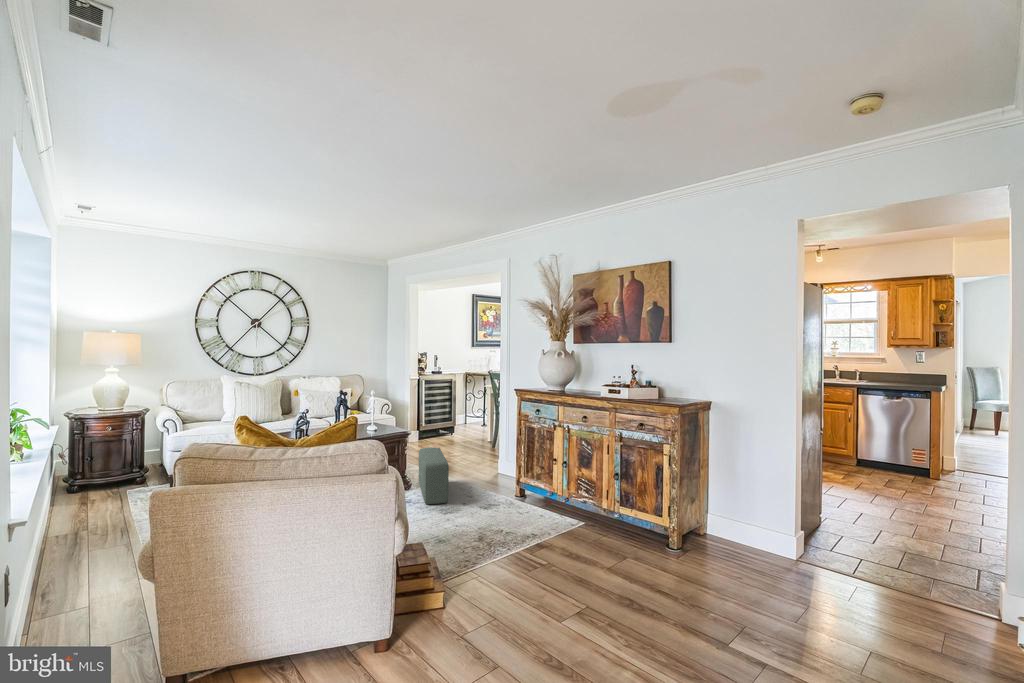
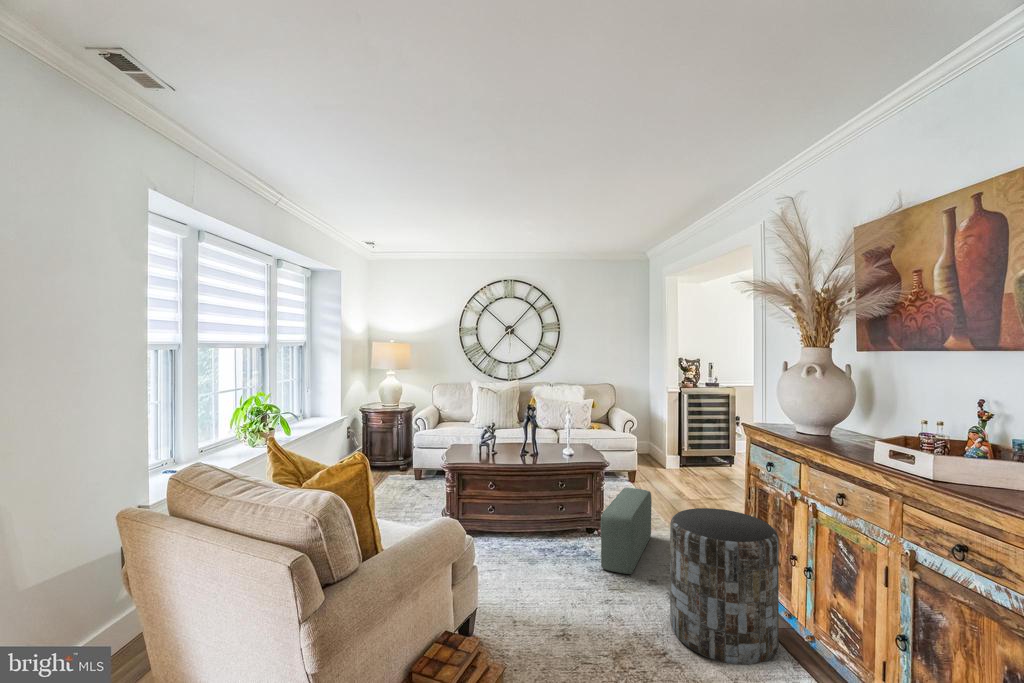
side table: none [491,442,552,525] -> present [670,508,779,665]

